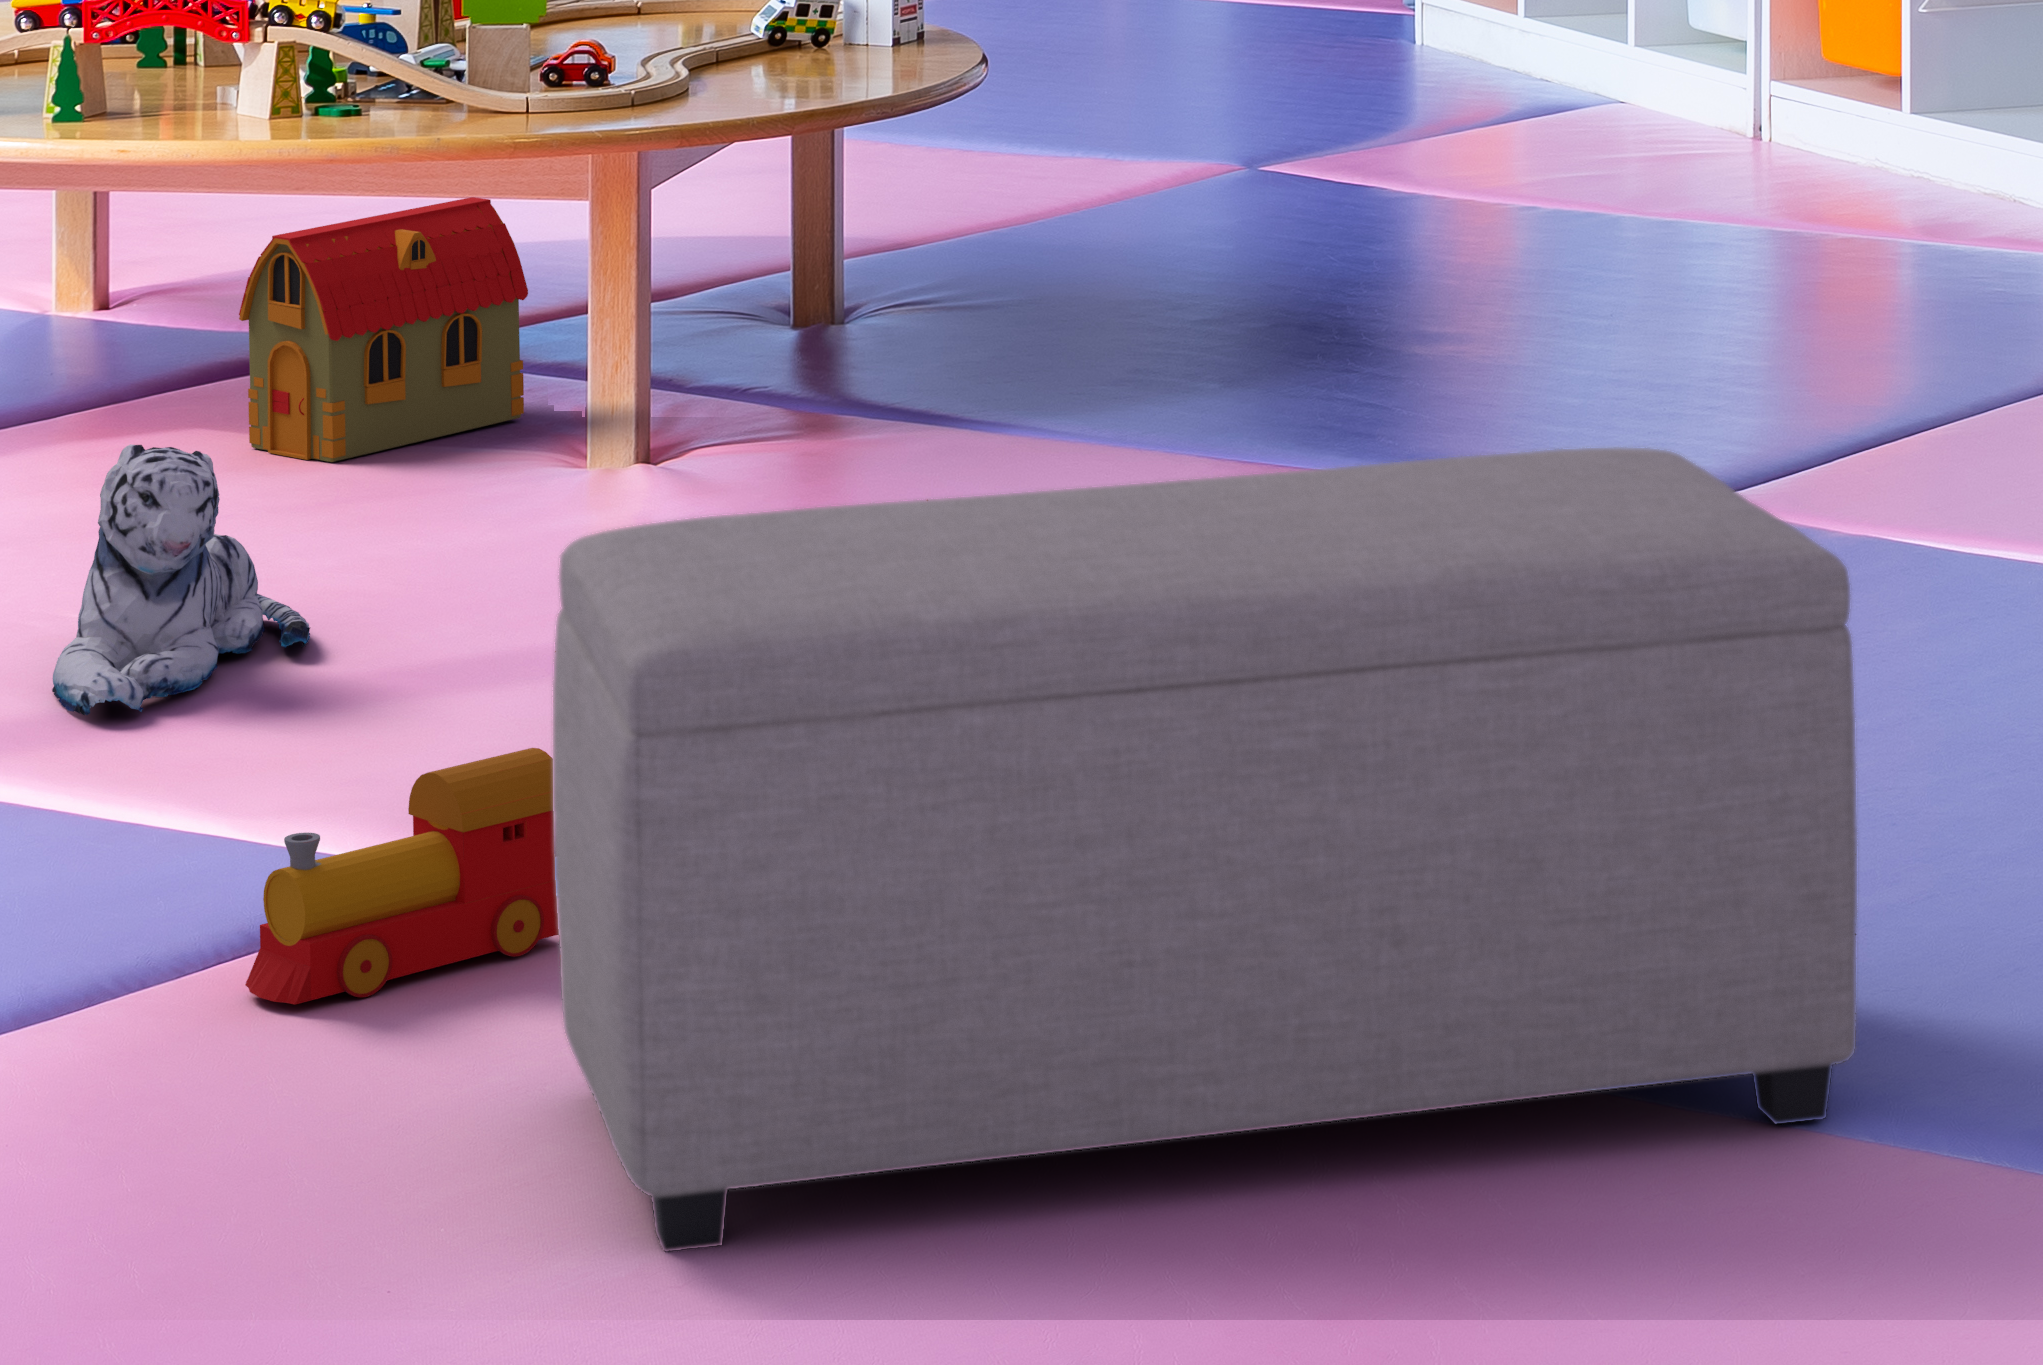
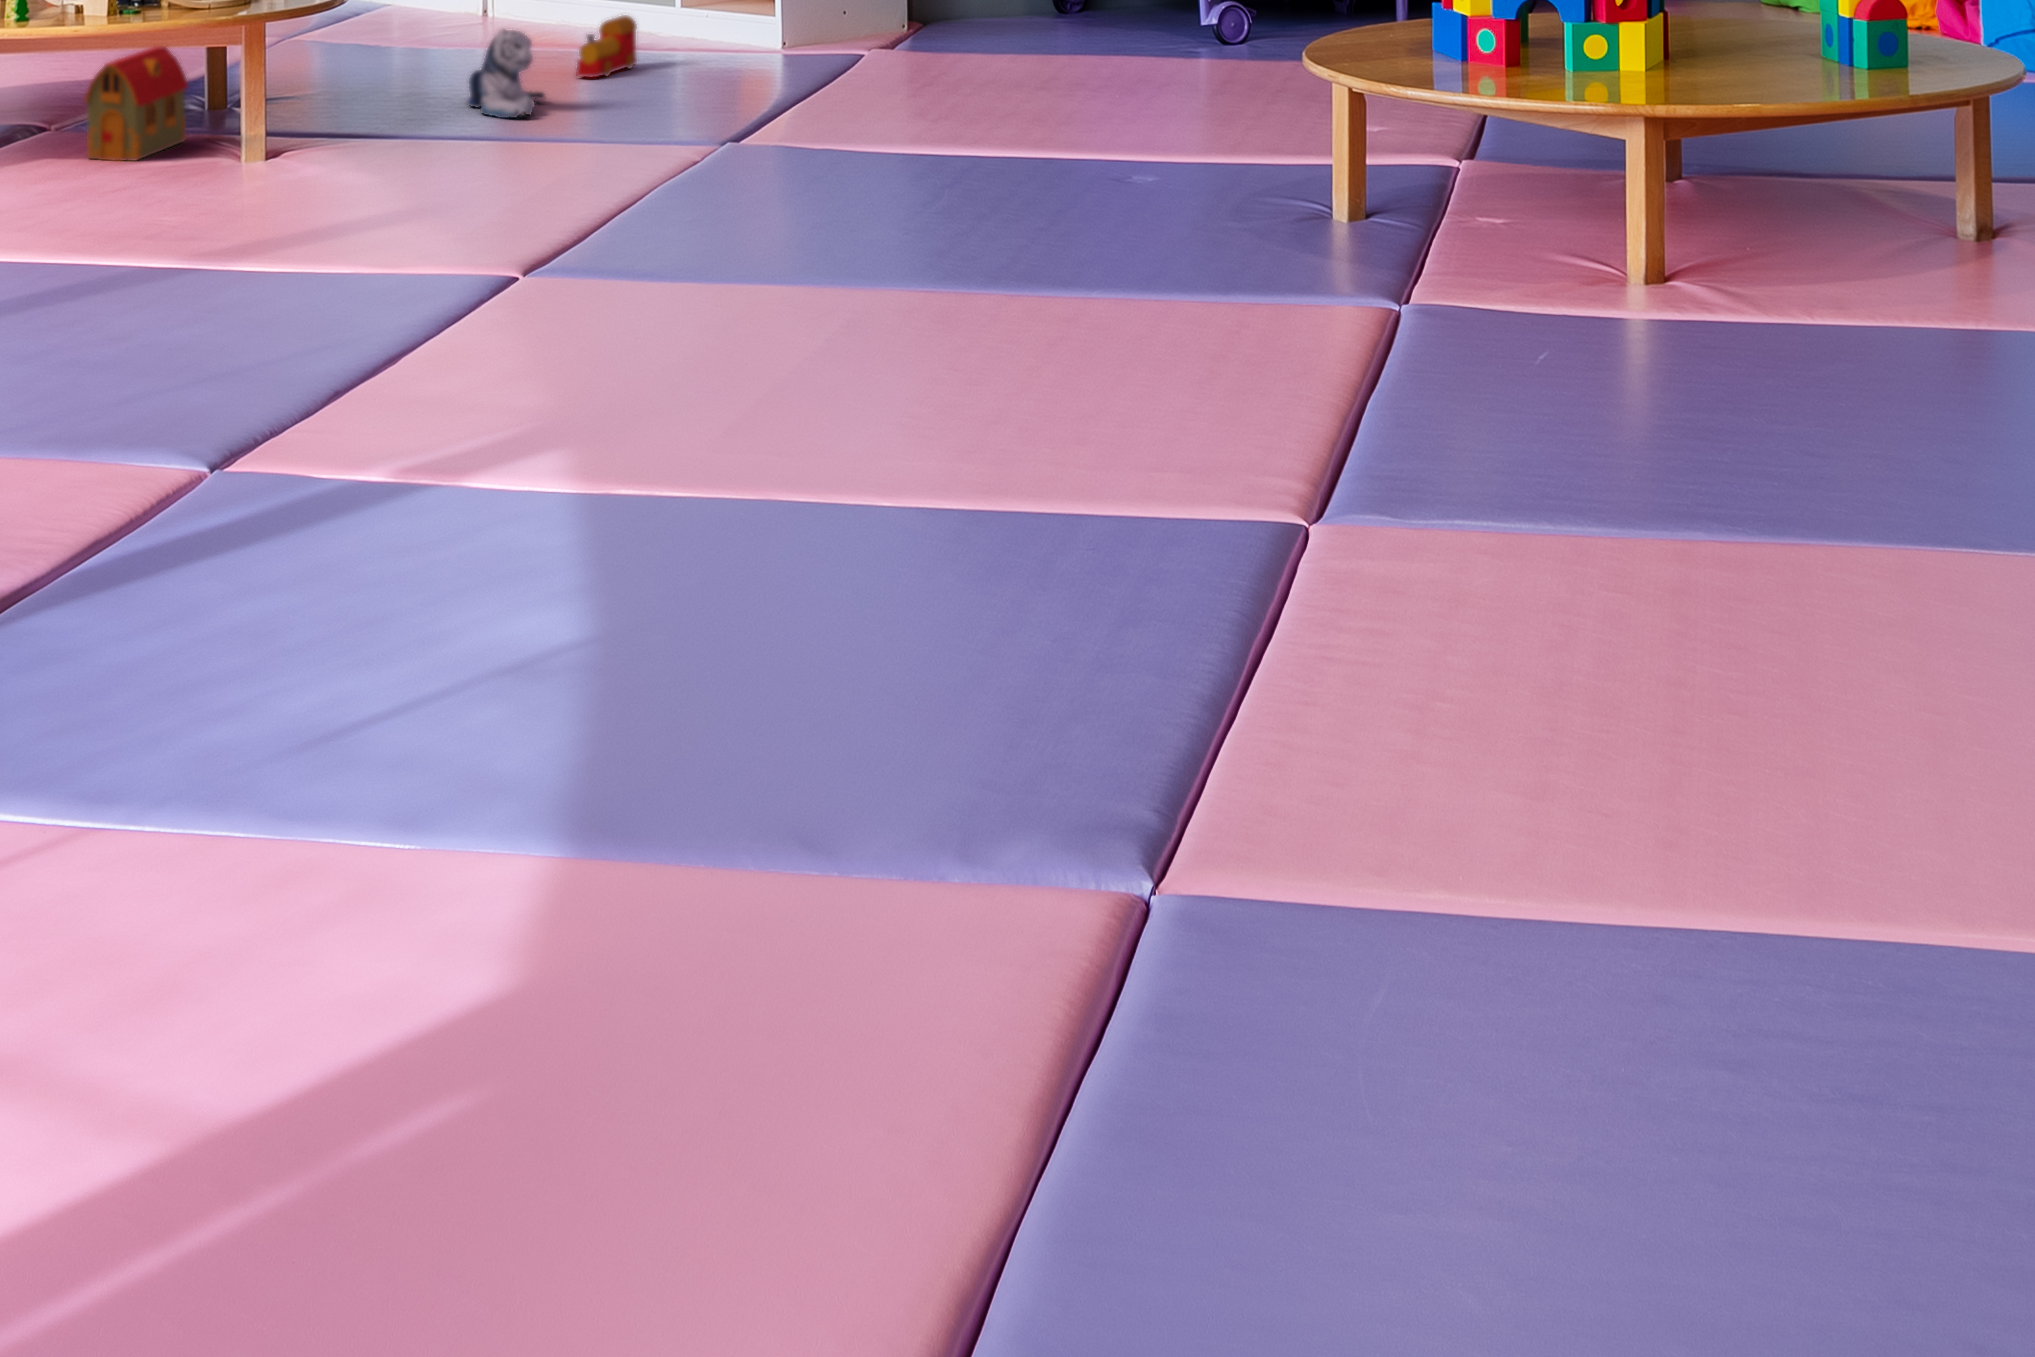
plush toy: present [52,444,310,715] -> present [467,30,545,118]
ottoman: present [553,447,1857,1252] -> none [638,66,1069,335]
toy train: present [245,748,559,1004] -> present [576,15,637,77]

